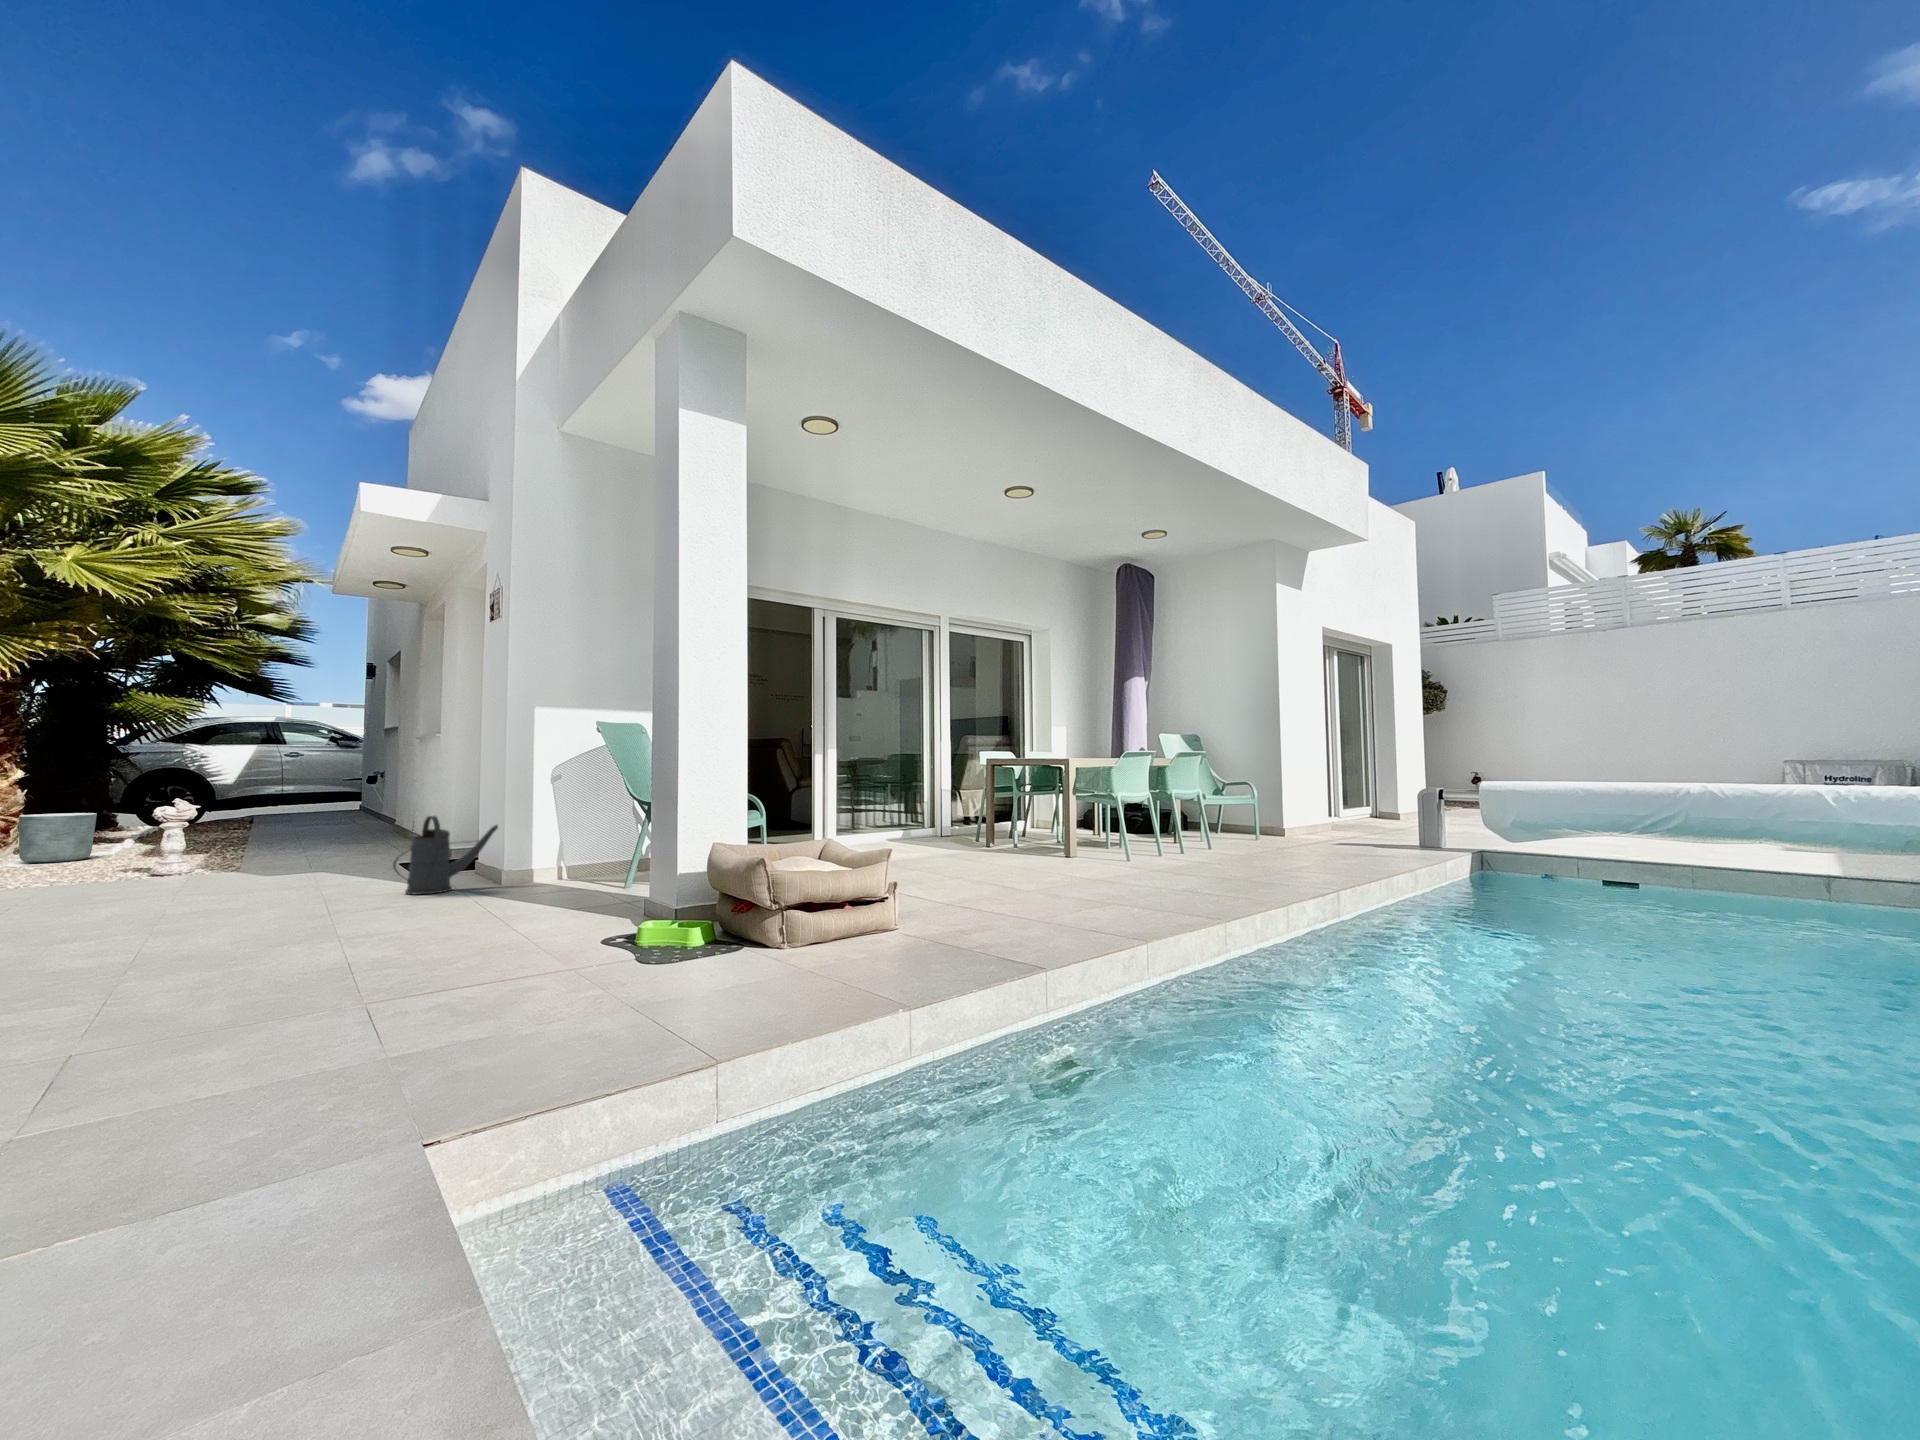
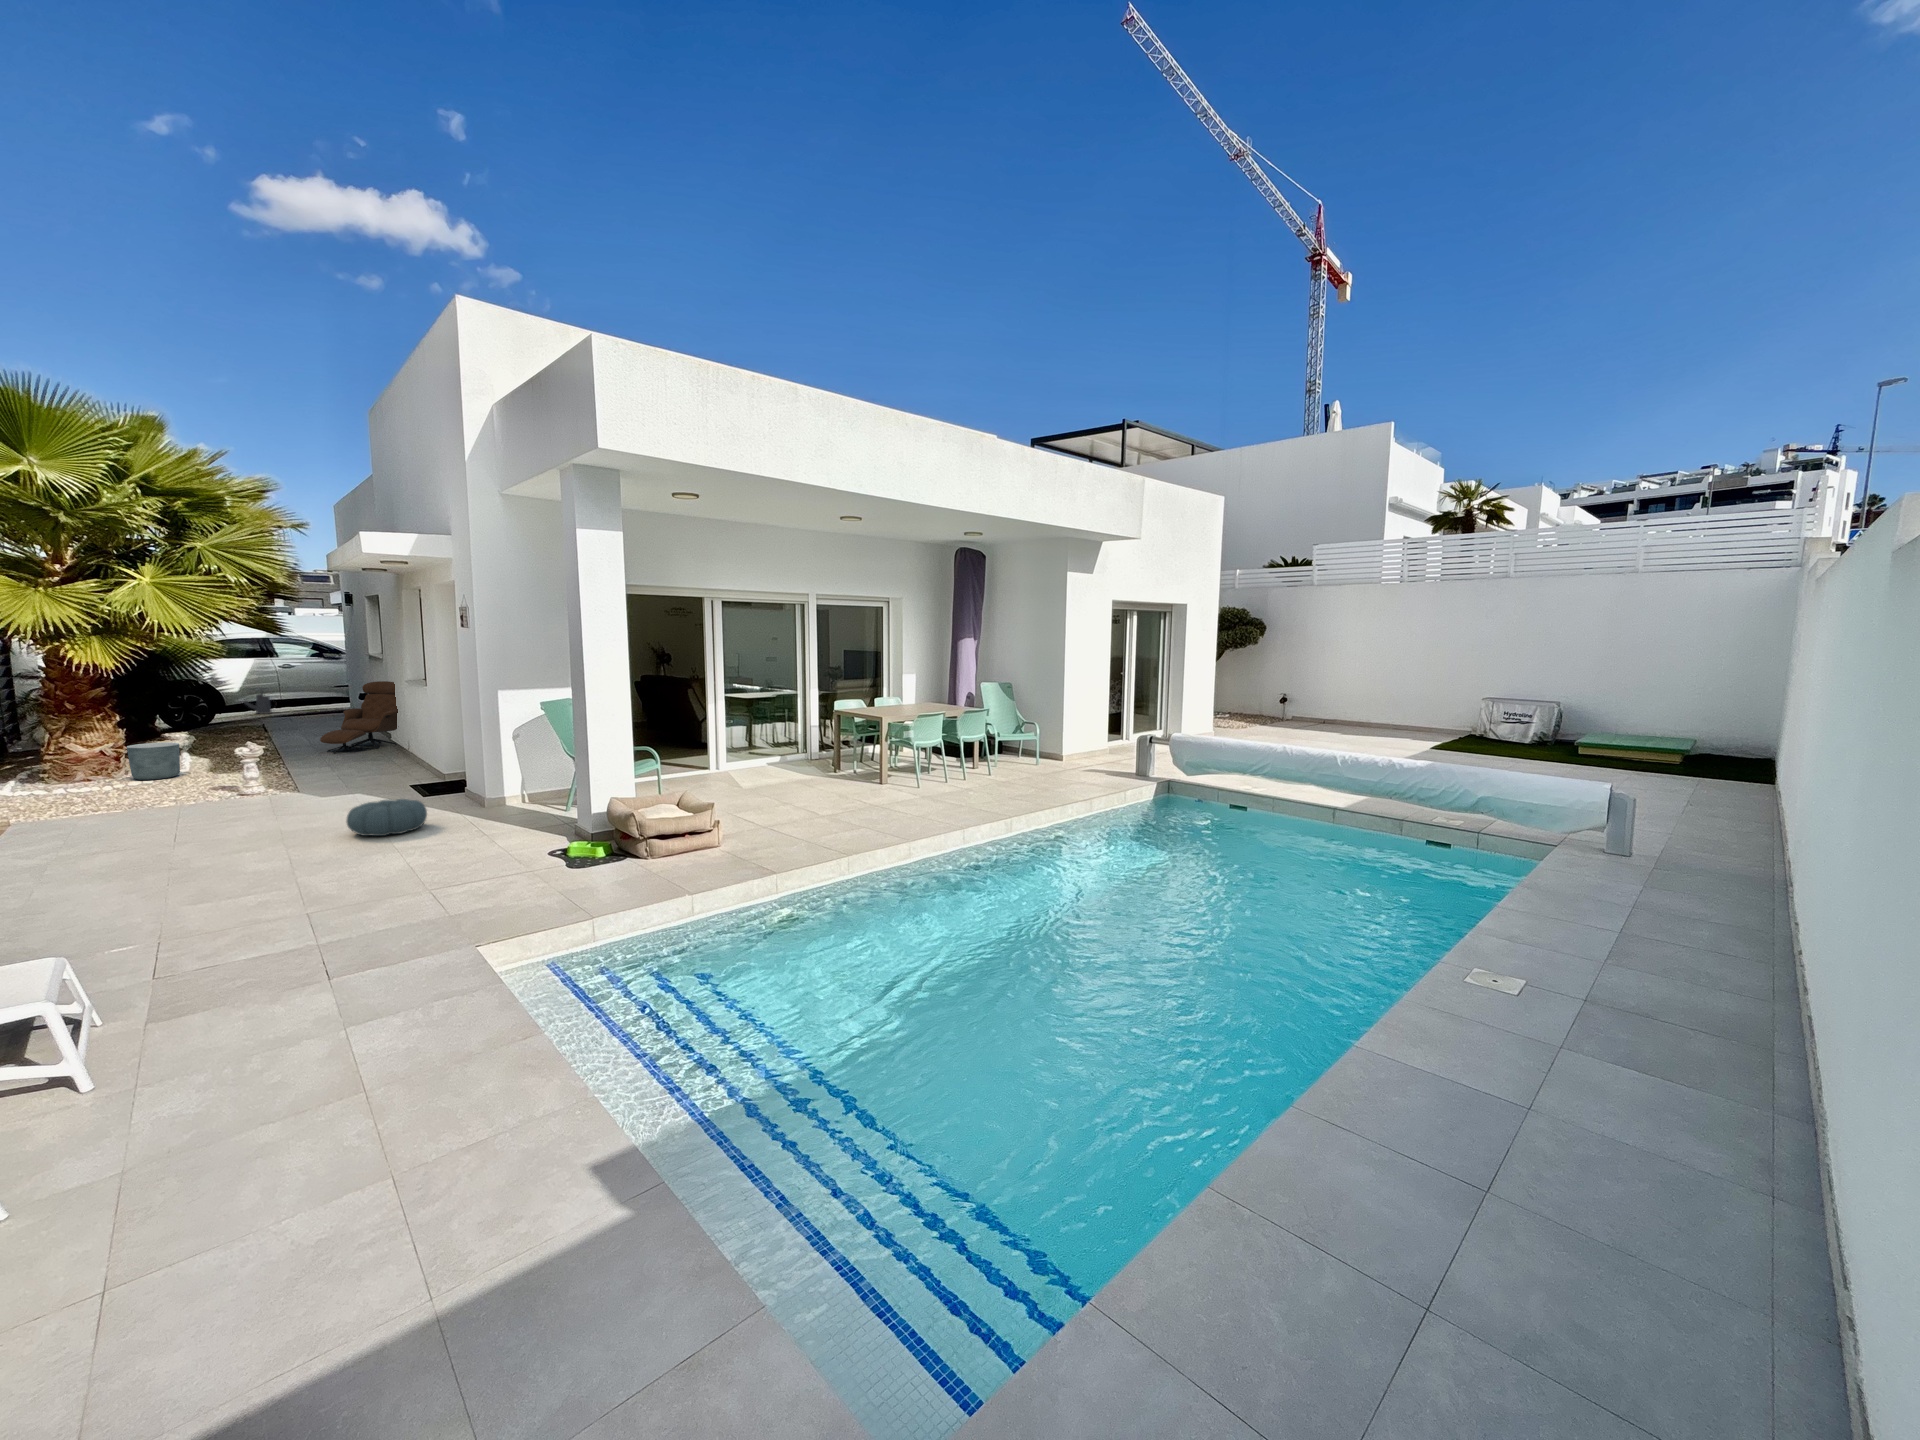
lounge chair: none [300,752,414,839] -> present [320,681,398,753]
watering can: present [393,816,498,895] -> present [244,691,271,714]
pouf: none [267,862,405,919] -> present [347,799,427,836]

